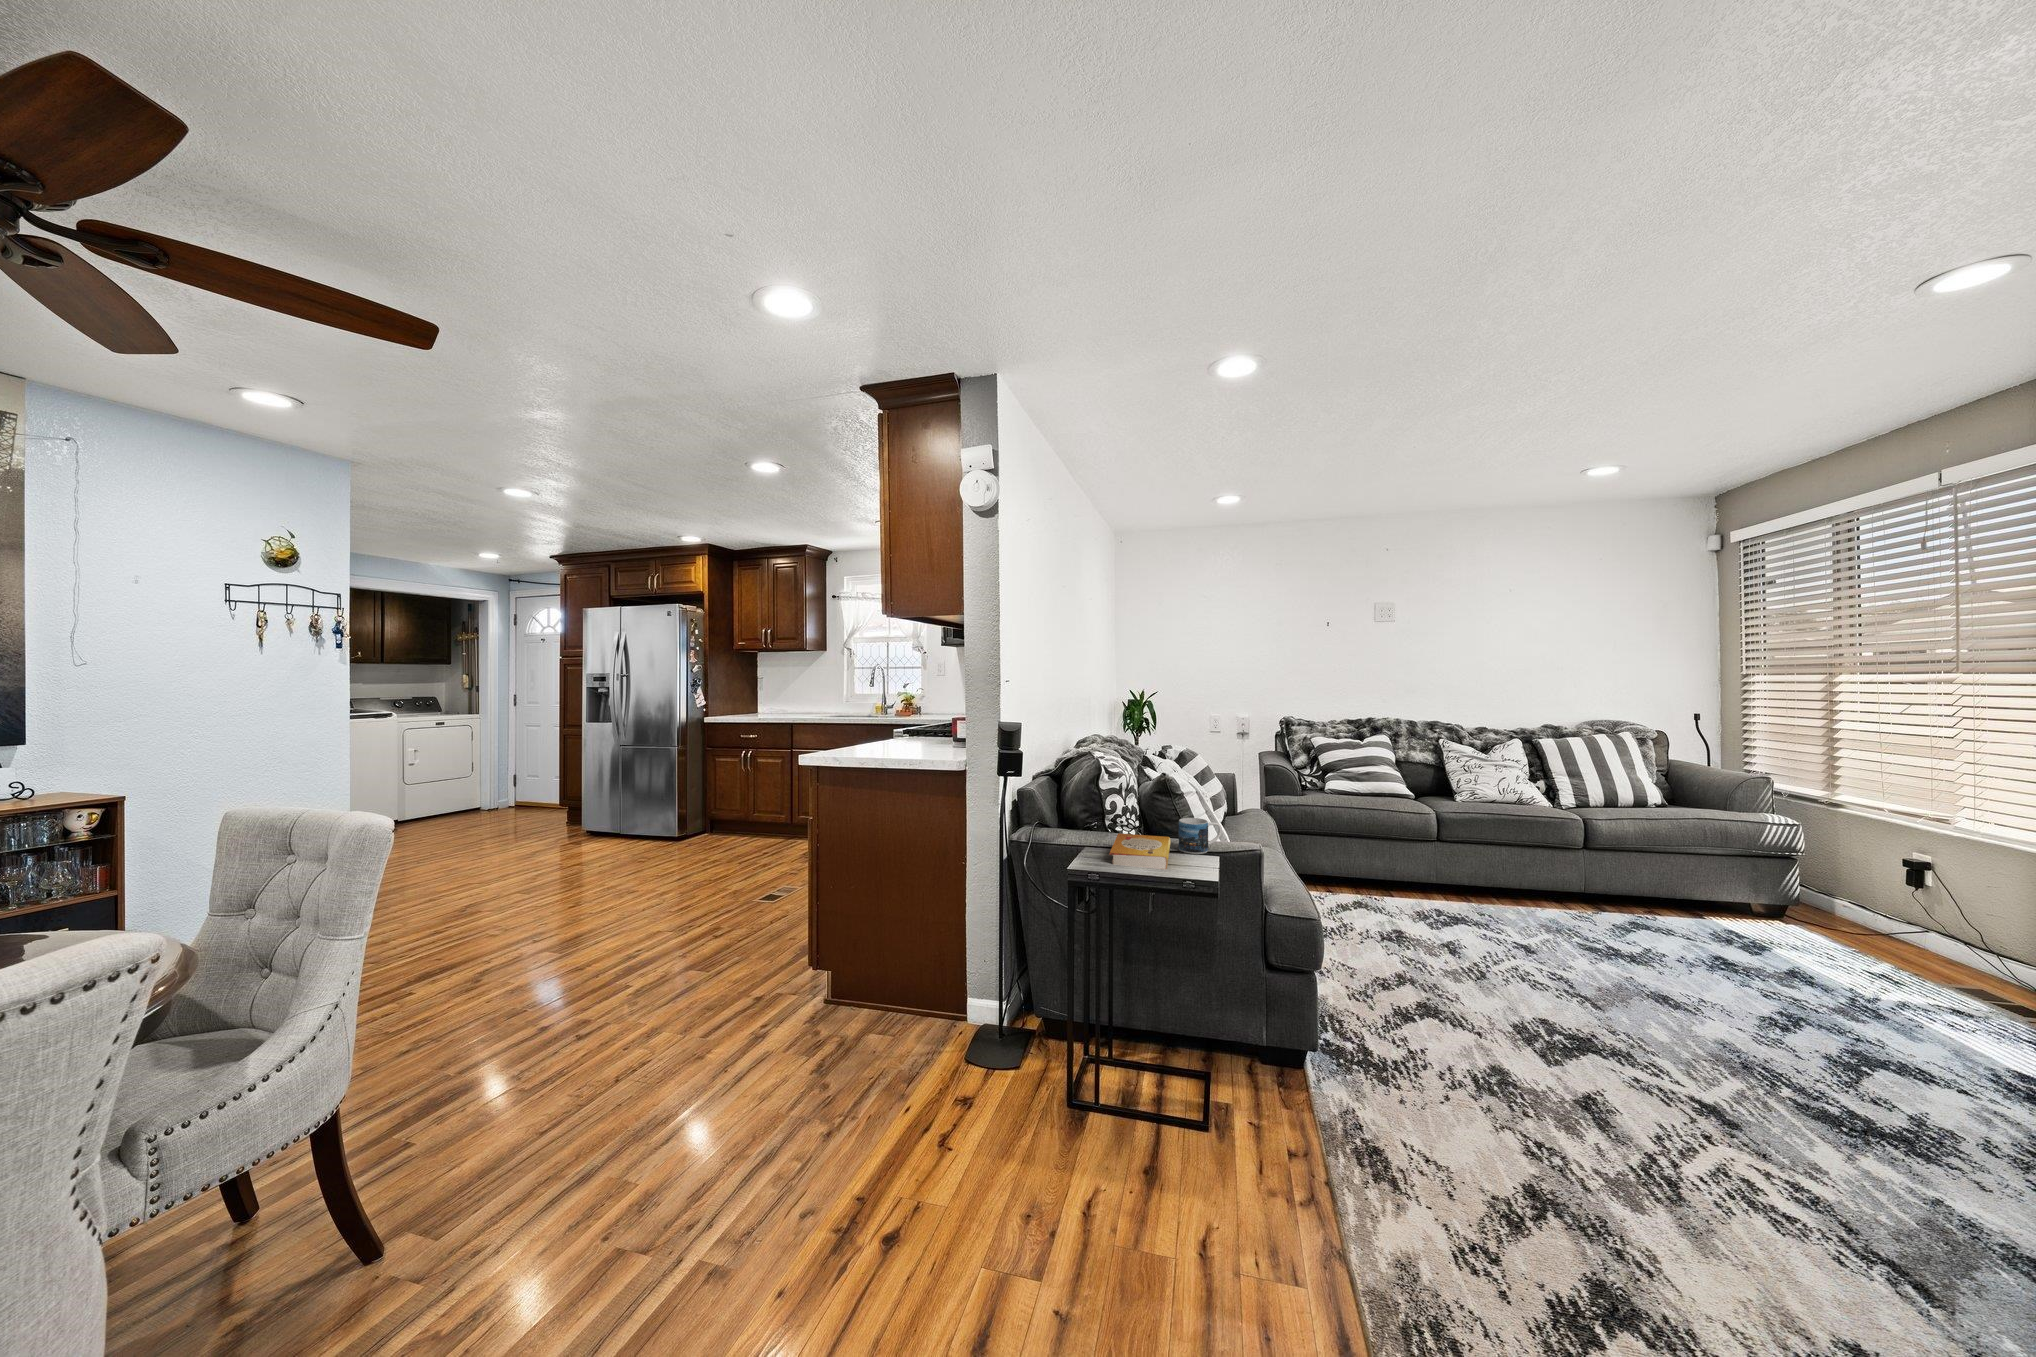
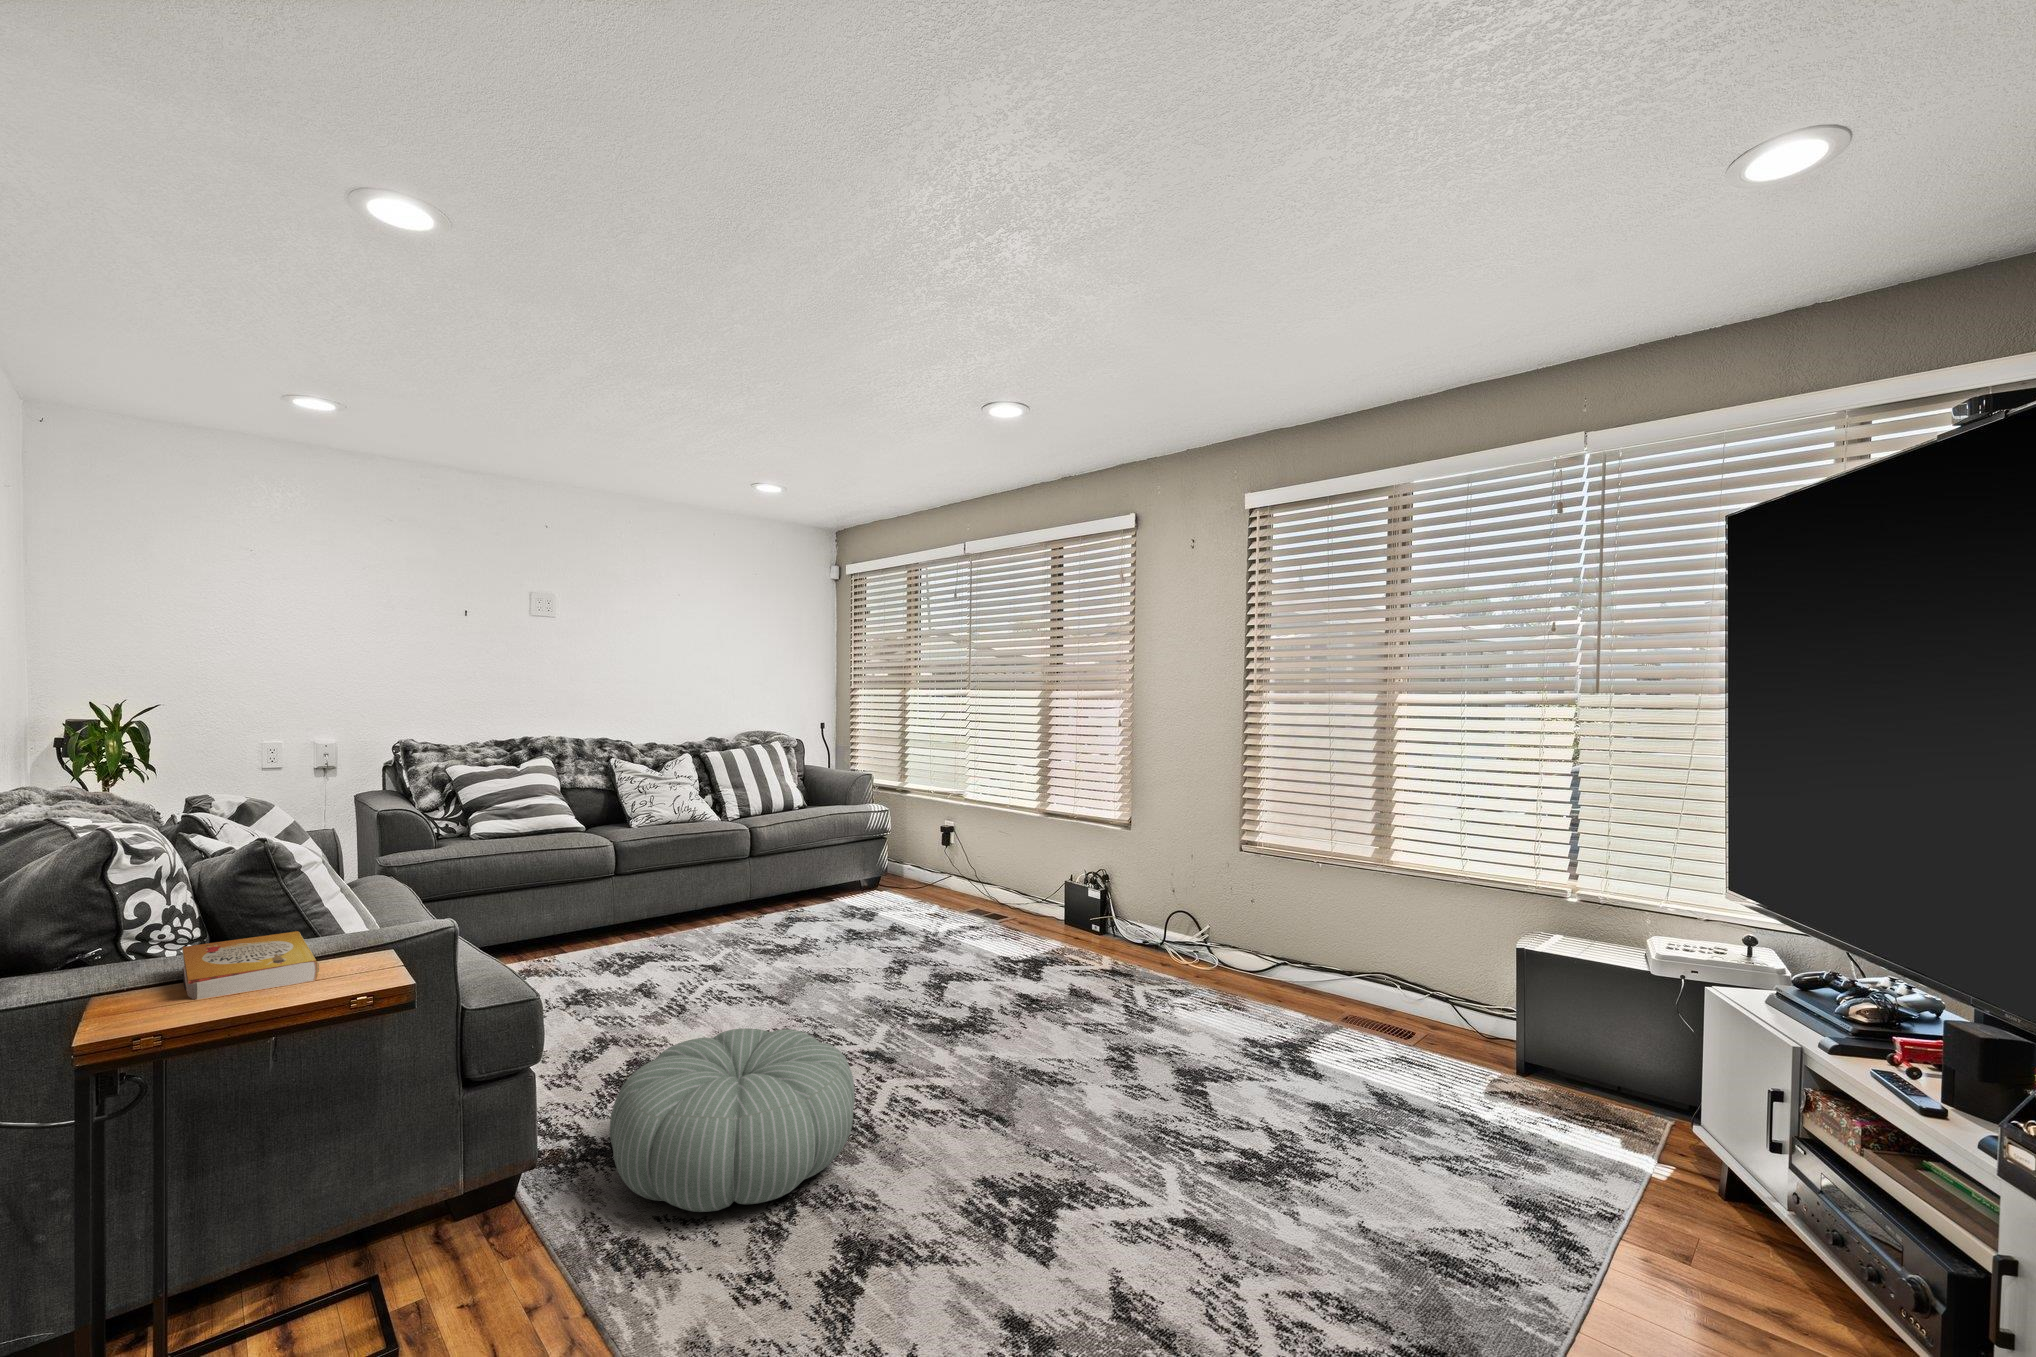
mug: present [1179,818,1222,854] -> none [311,892,391,951]
pouf: none [1372,1002,1645,1194] -> present [610,1029,855,1212]

